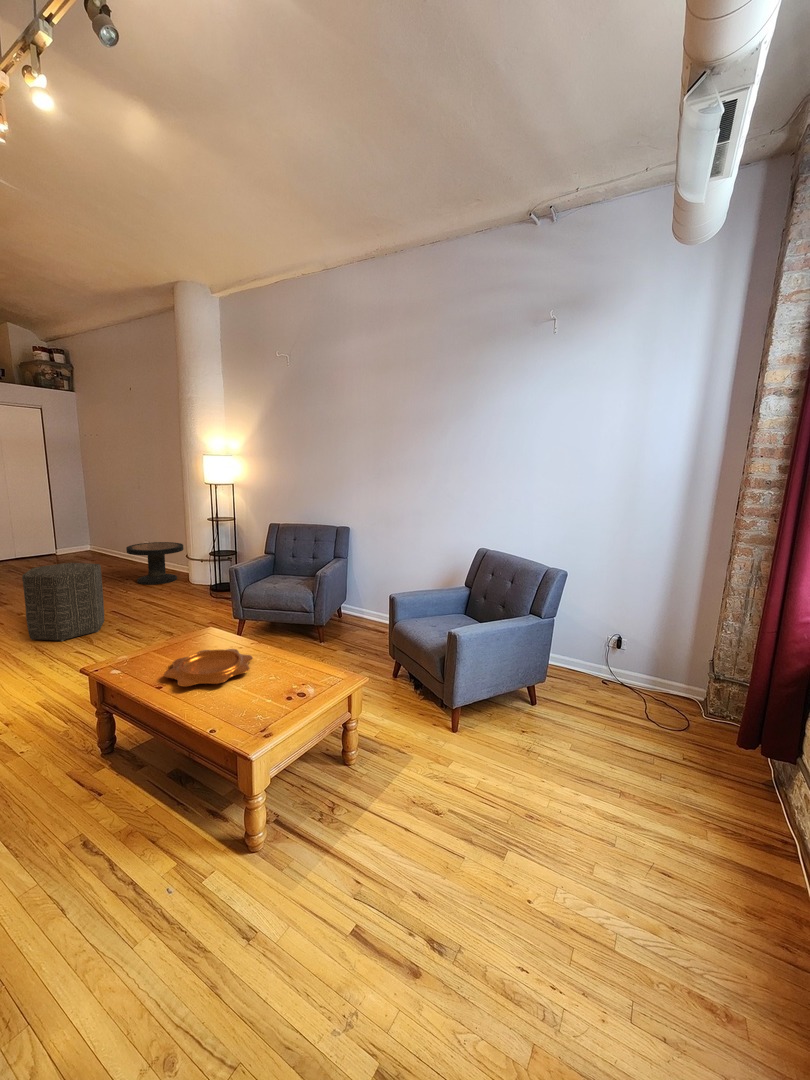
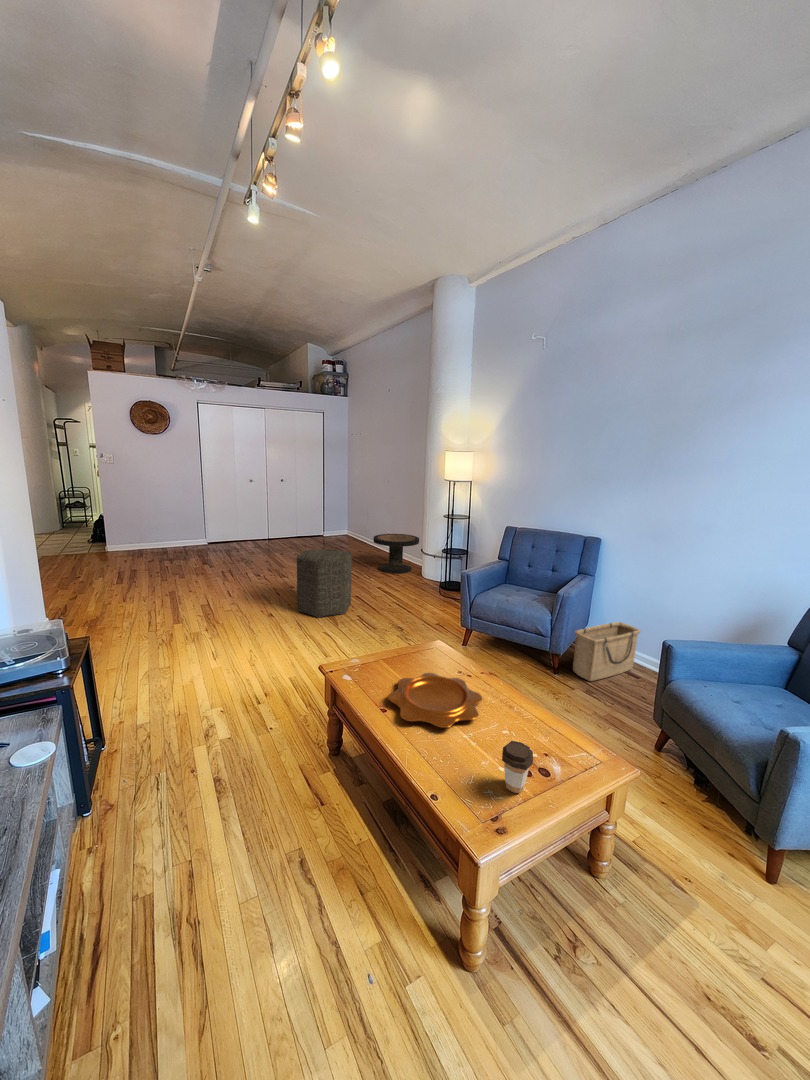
basket: none [334,592,382,642] -> present [573,622,640,681]
coffee cup: none [267,671,290,708] -> present [502,741,533,793]

